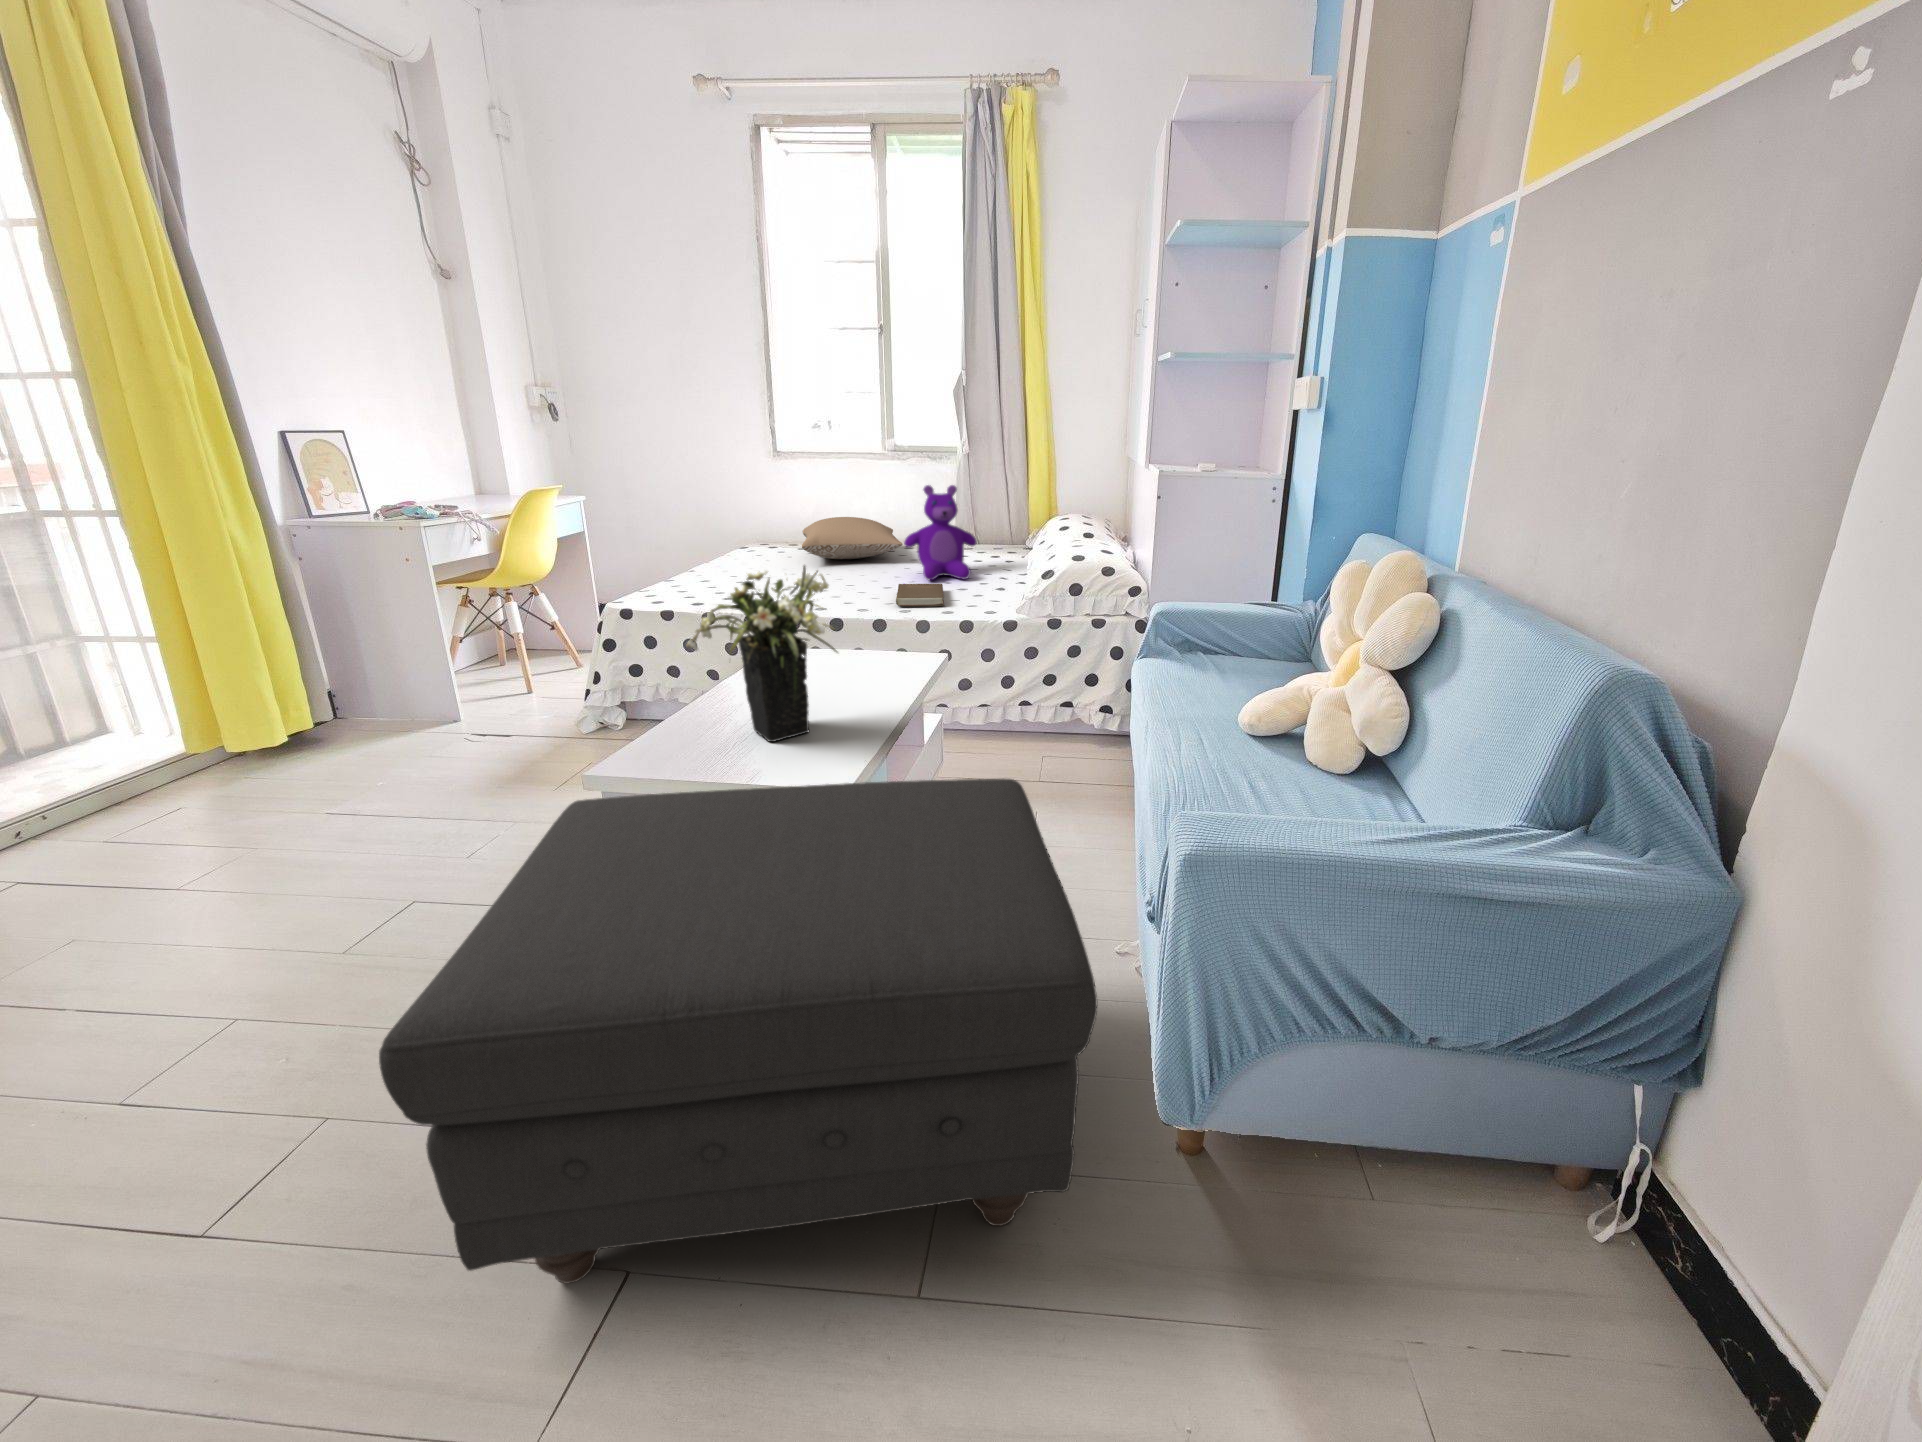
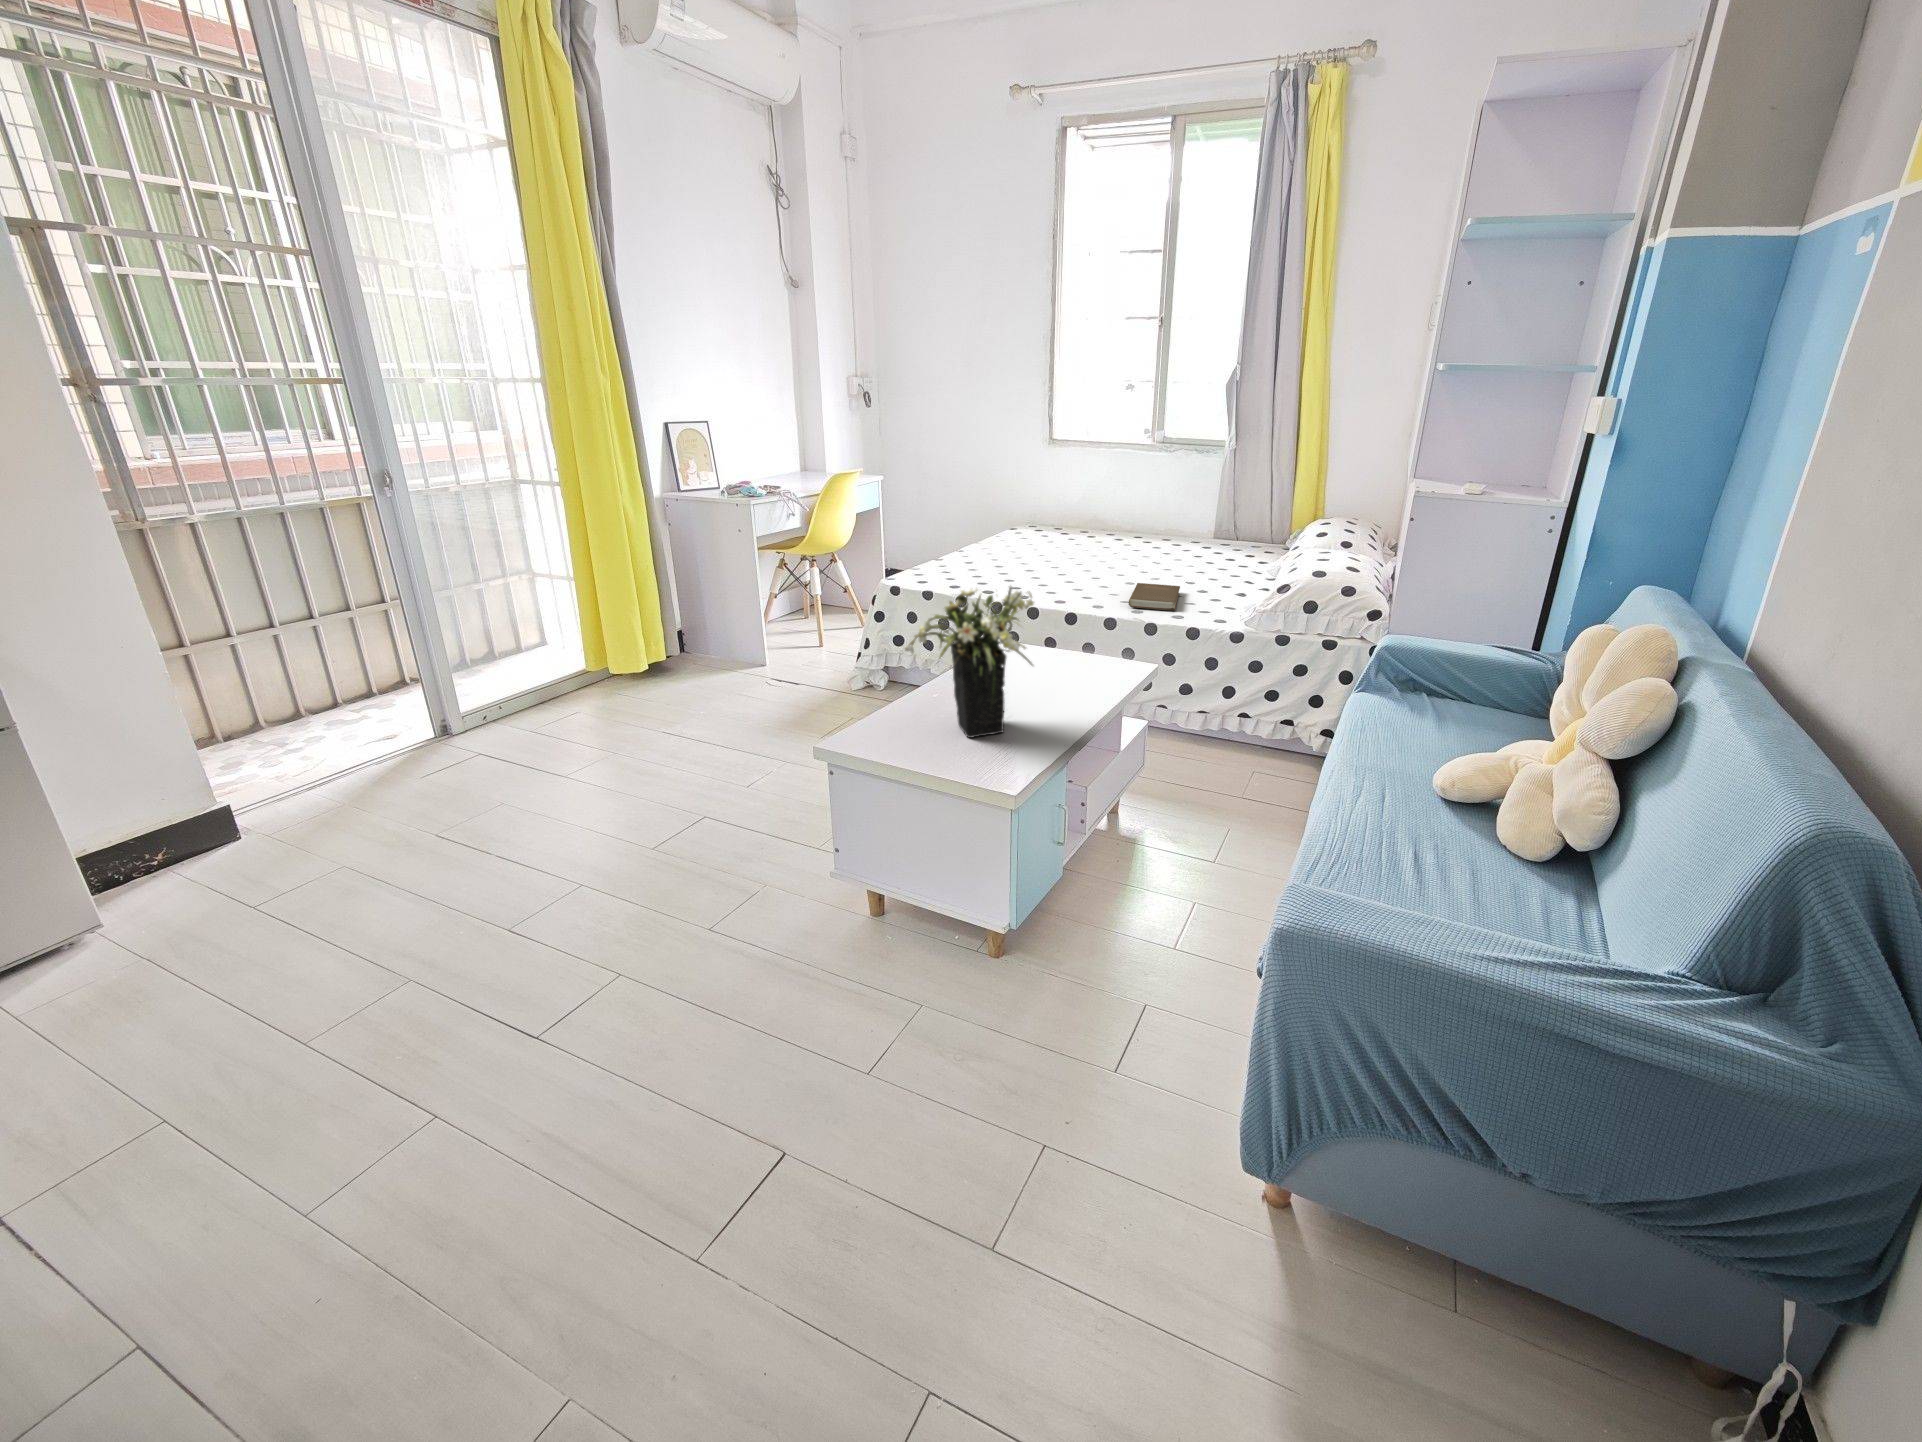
teddy bear: present [904,485,976,581] -> none [1151,485,1225,582]
pillow: present [802,517,903,559] -> none [1057,508,1153,549]
ottoman: present [379,778,1097,1284] -> none [627,771,1173,1212]

